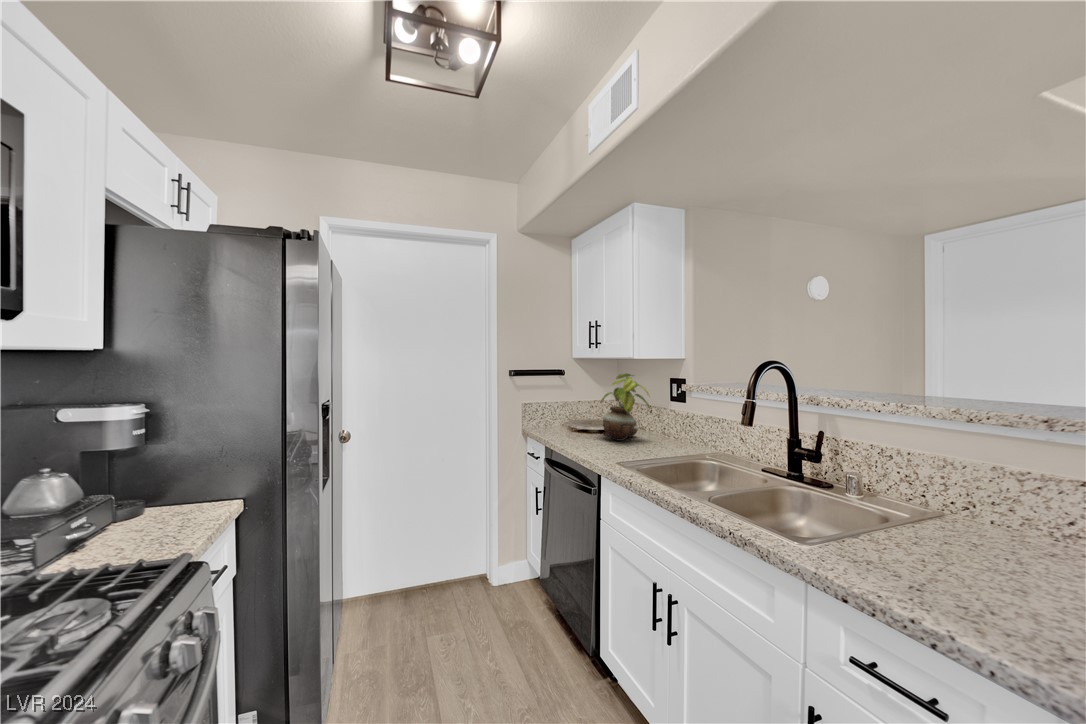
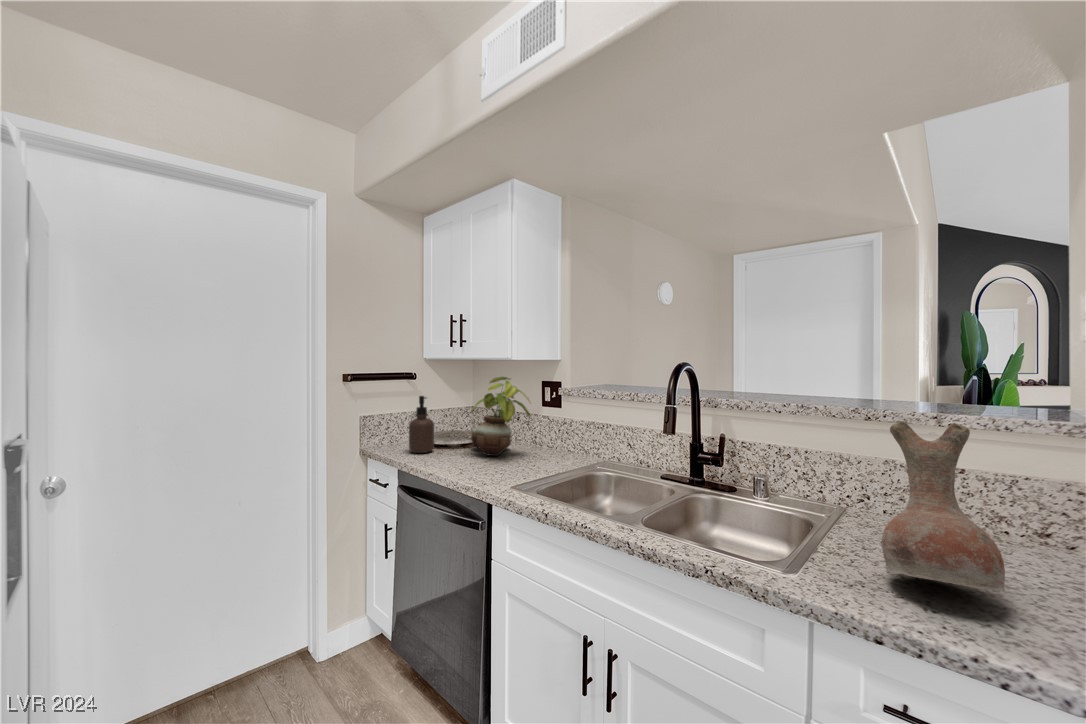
soap dispenser: none [554,388,573,434] -> present [409,396,434,453]
vase: none [893,418,1012,586] -> present [882,421,1005,592]

